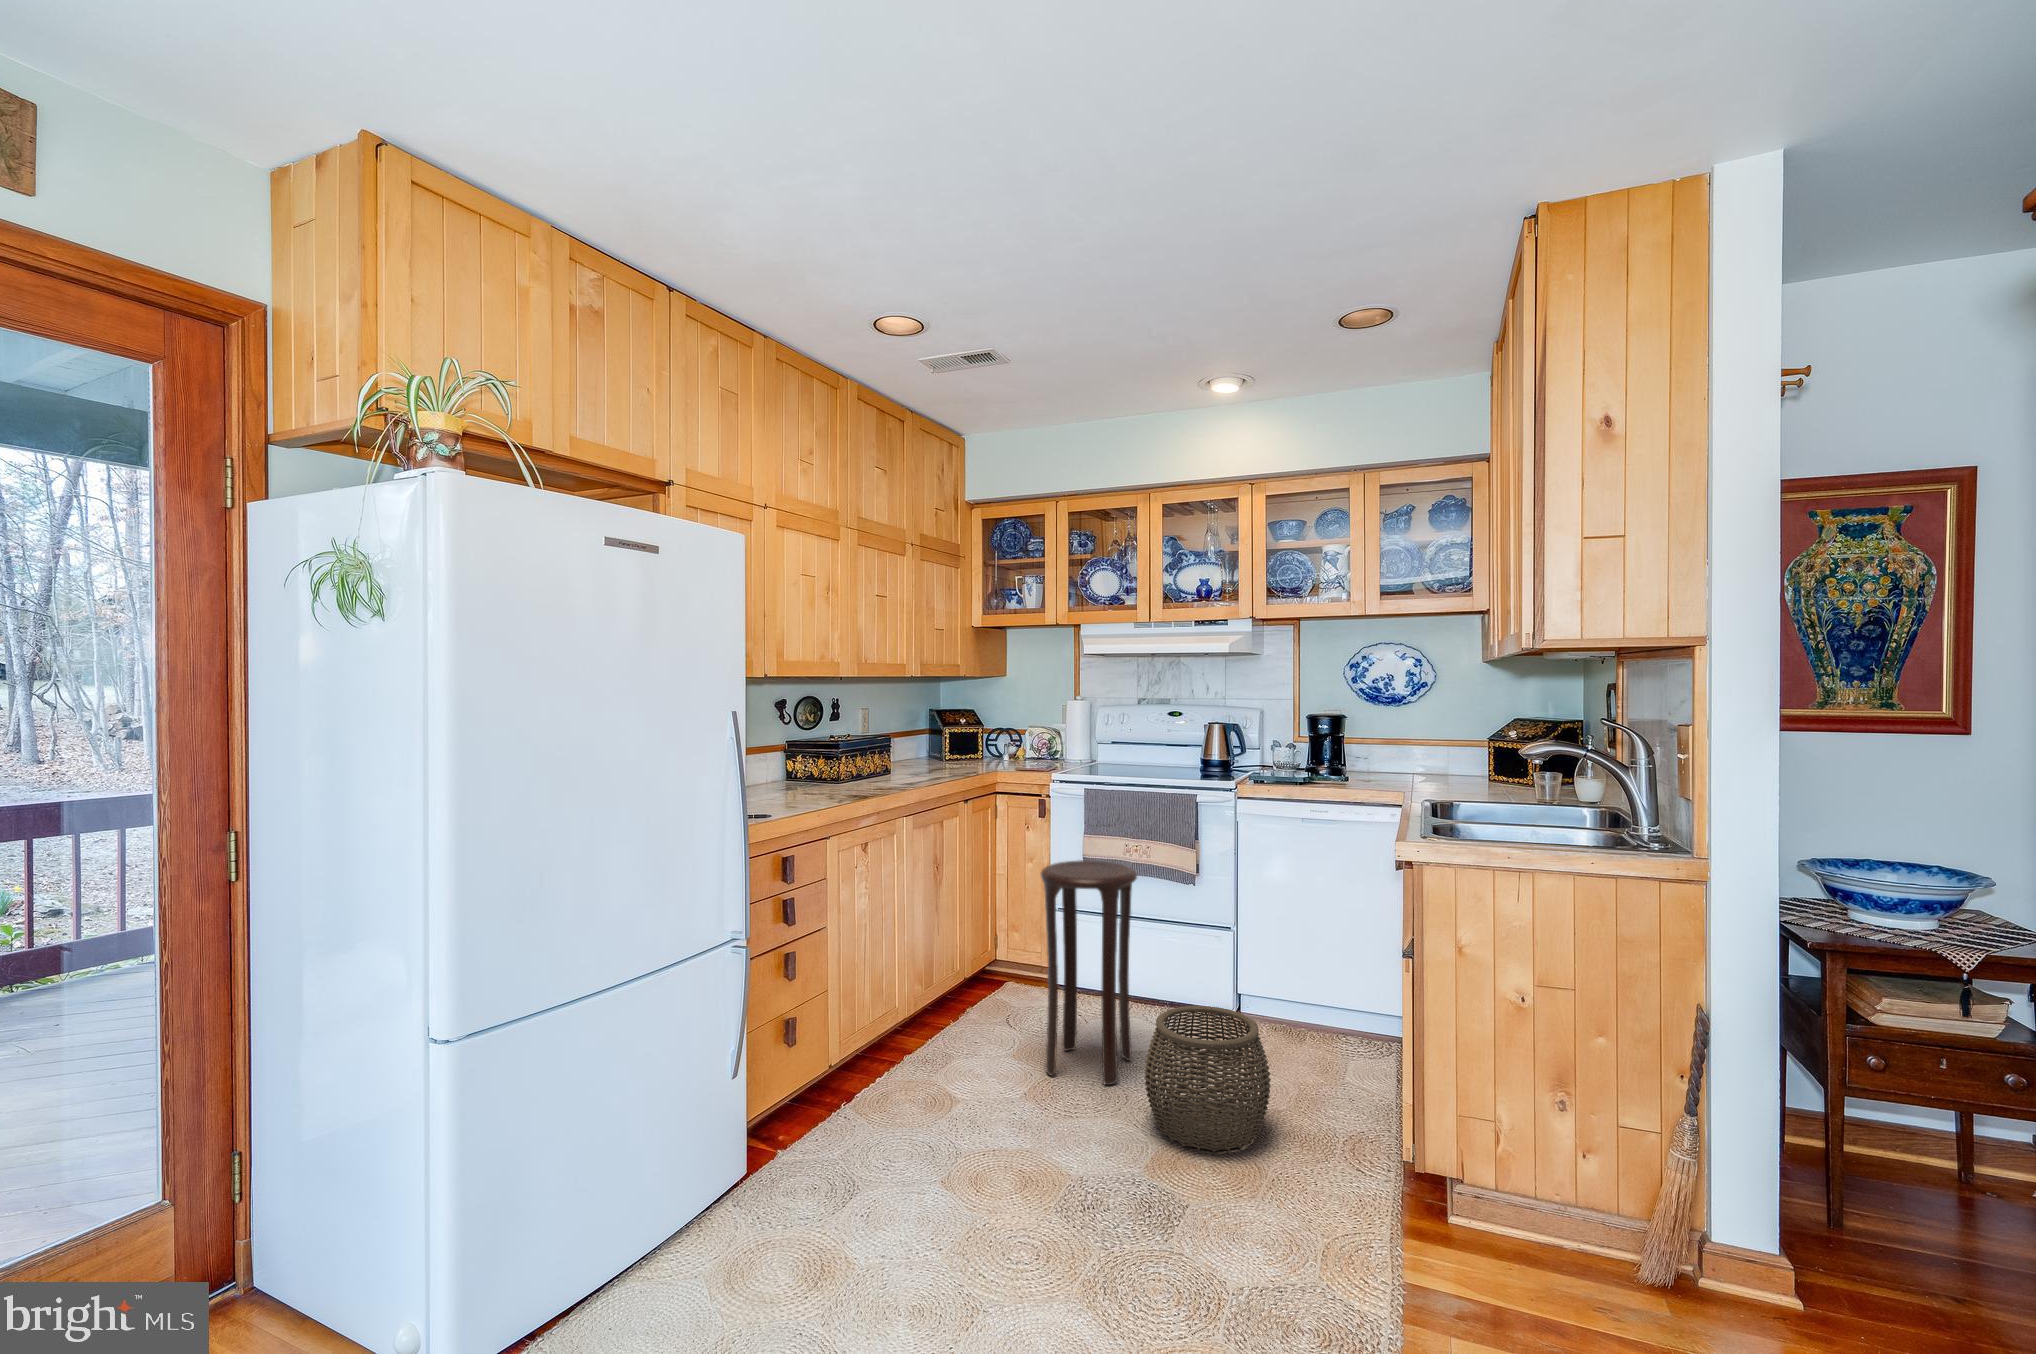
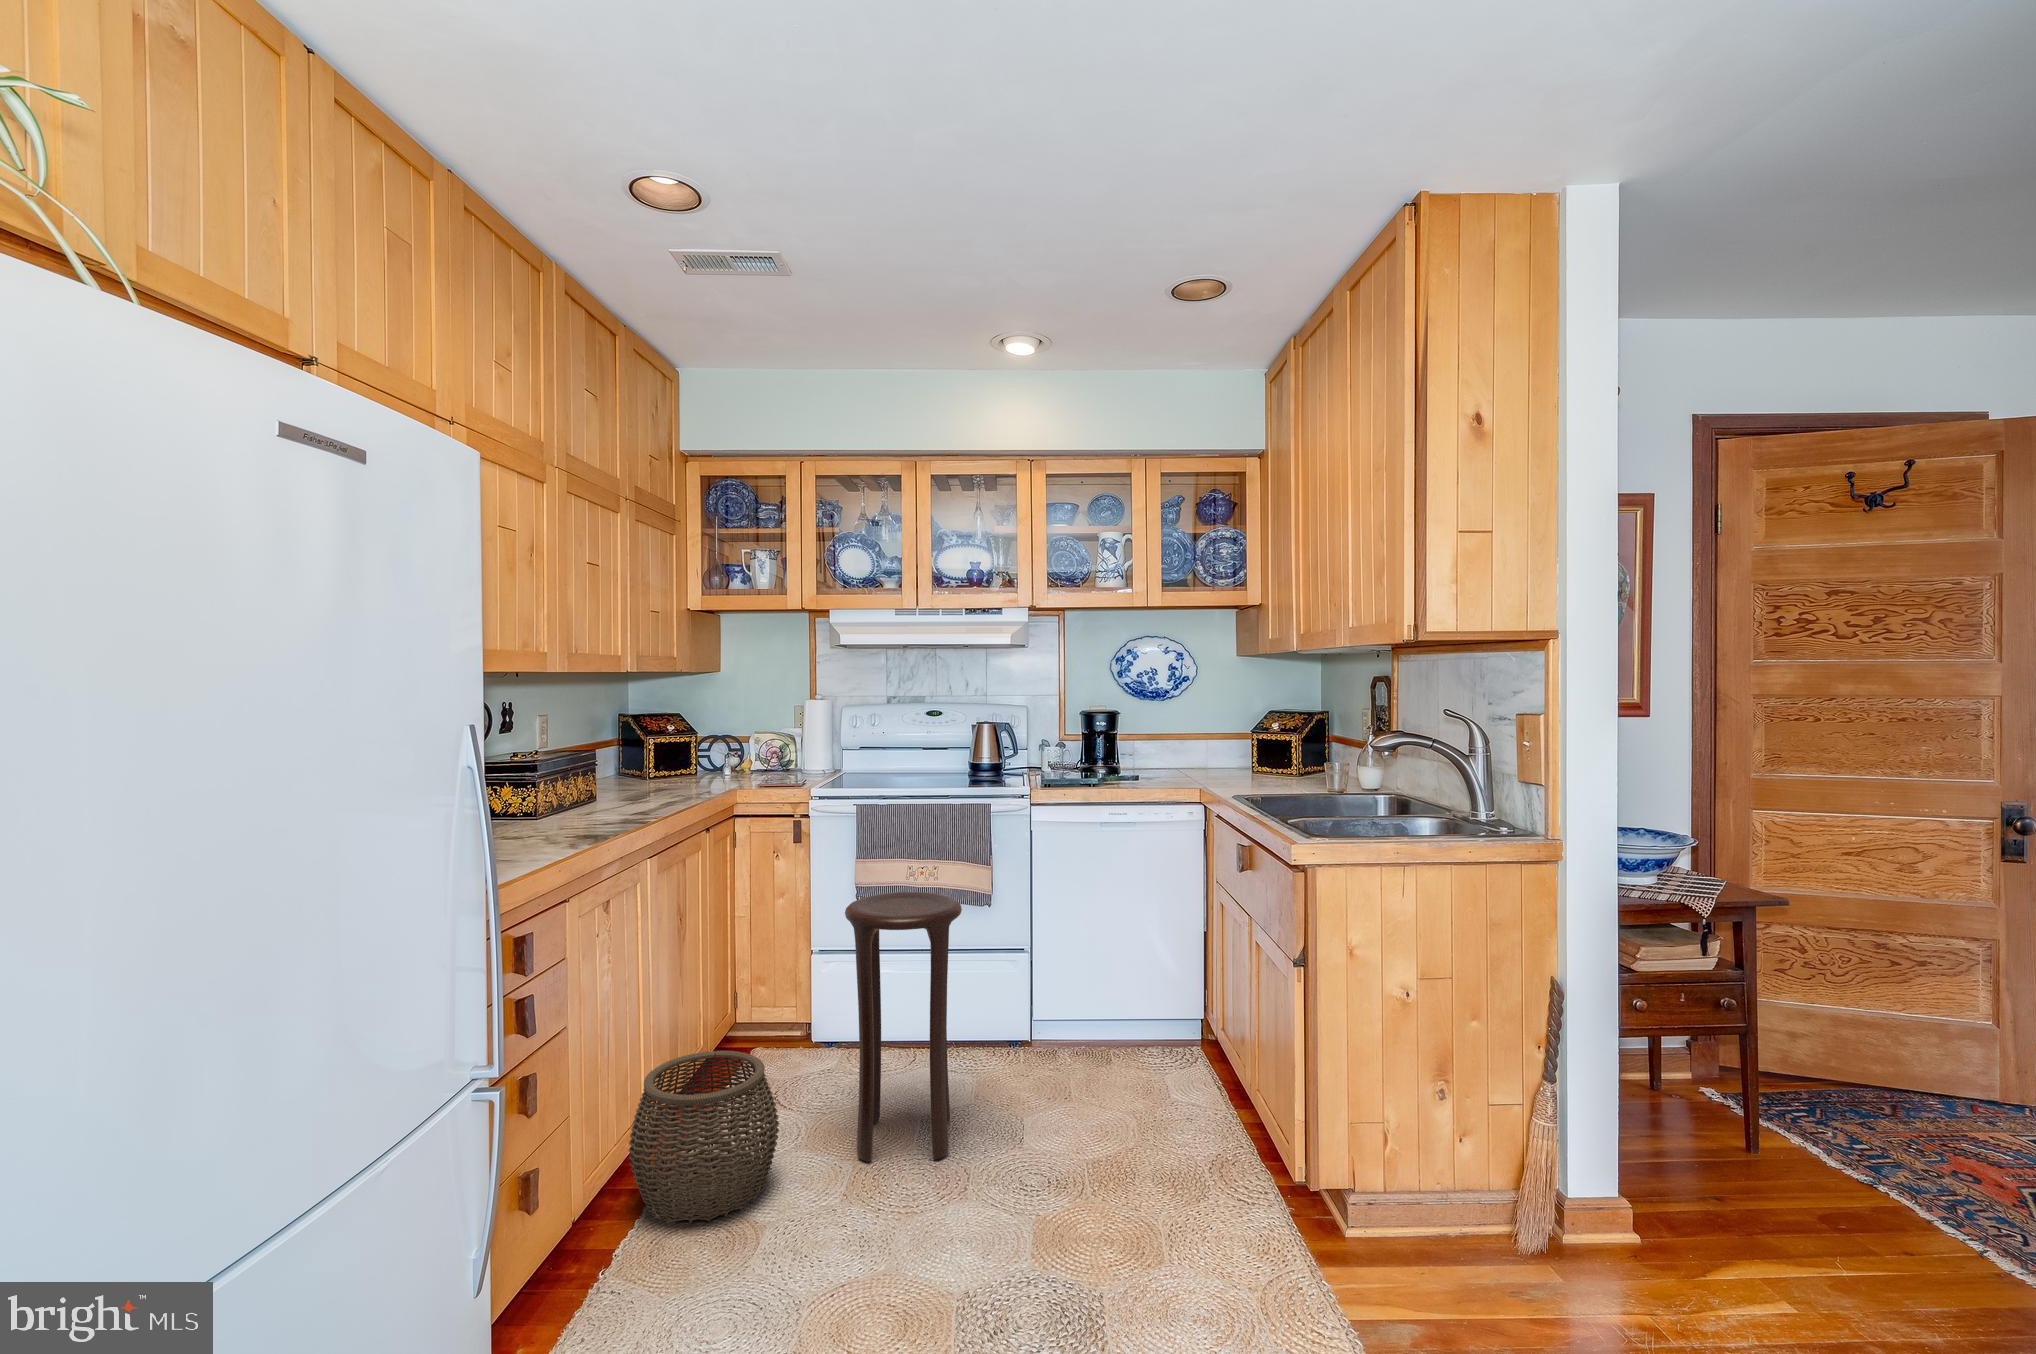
woven basket: present [1145,1006,1271,1152] -> present [629,1051,779,1223]

